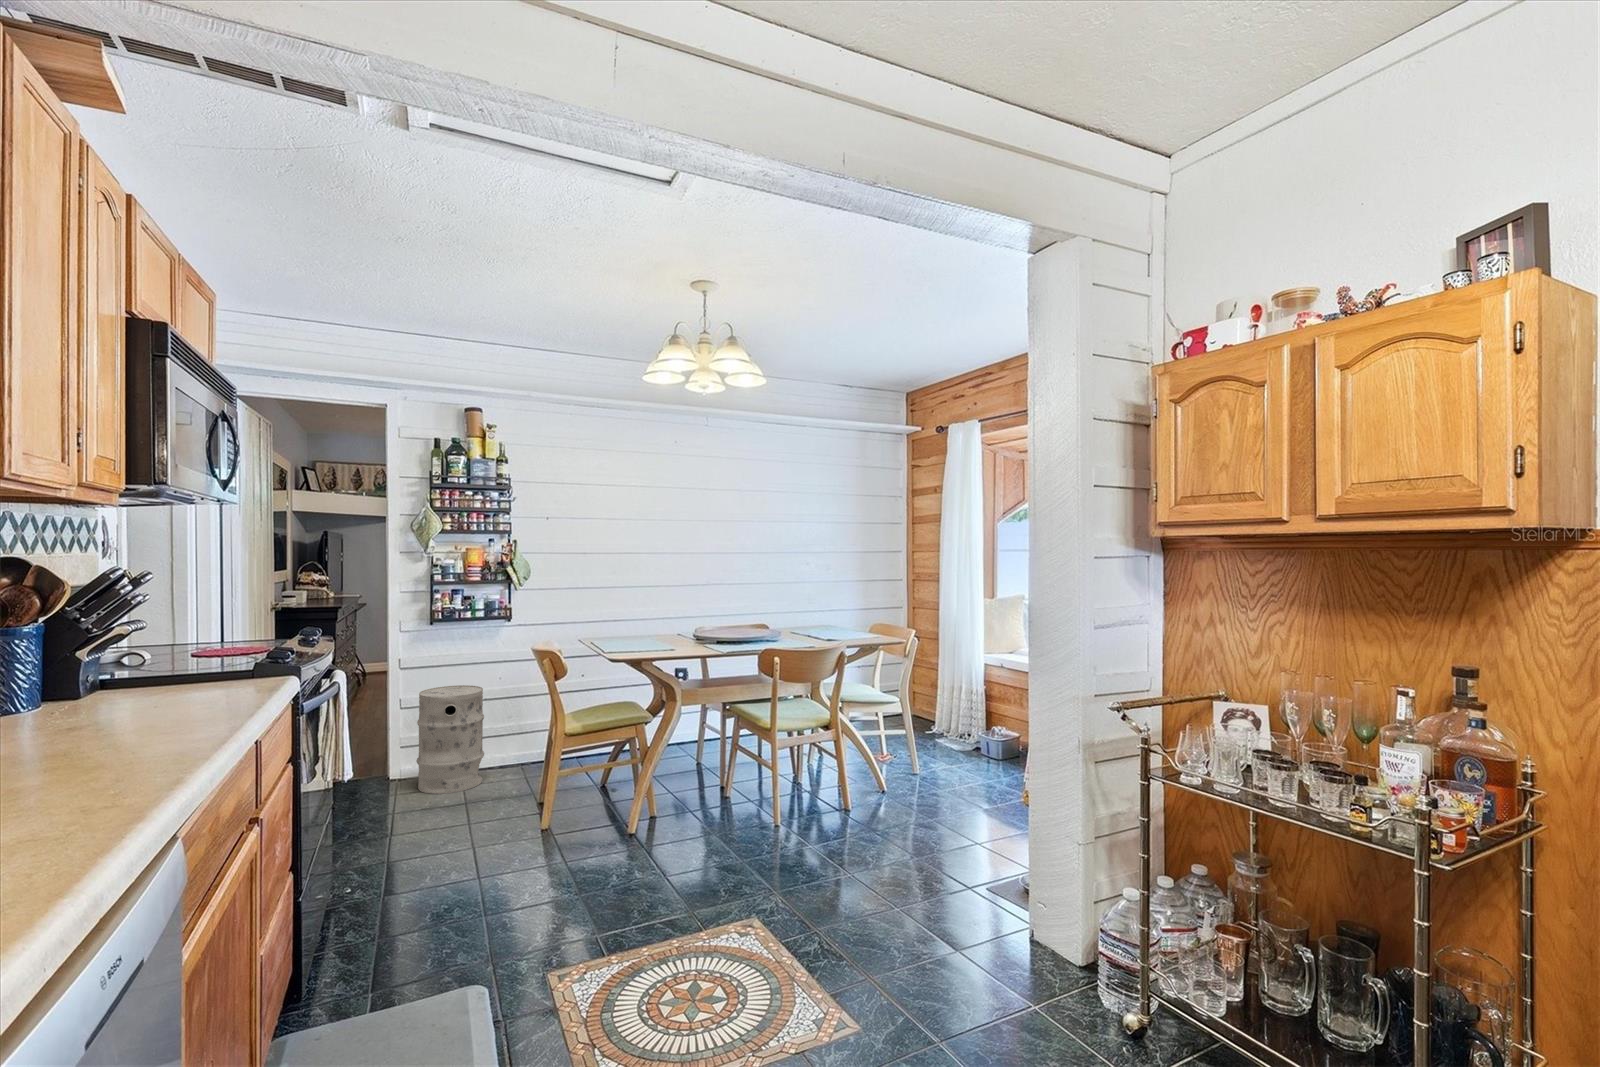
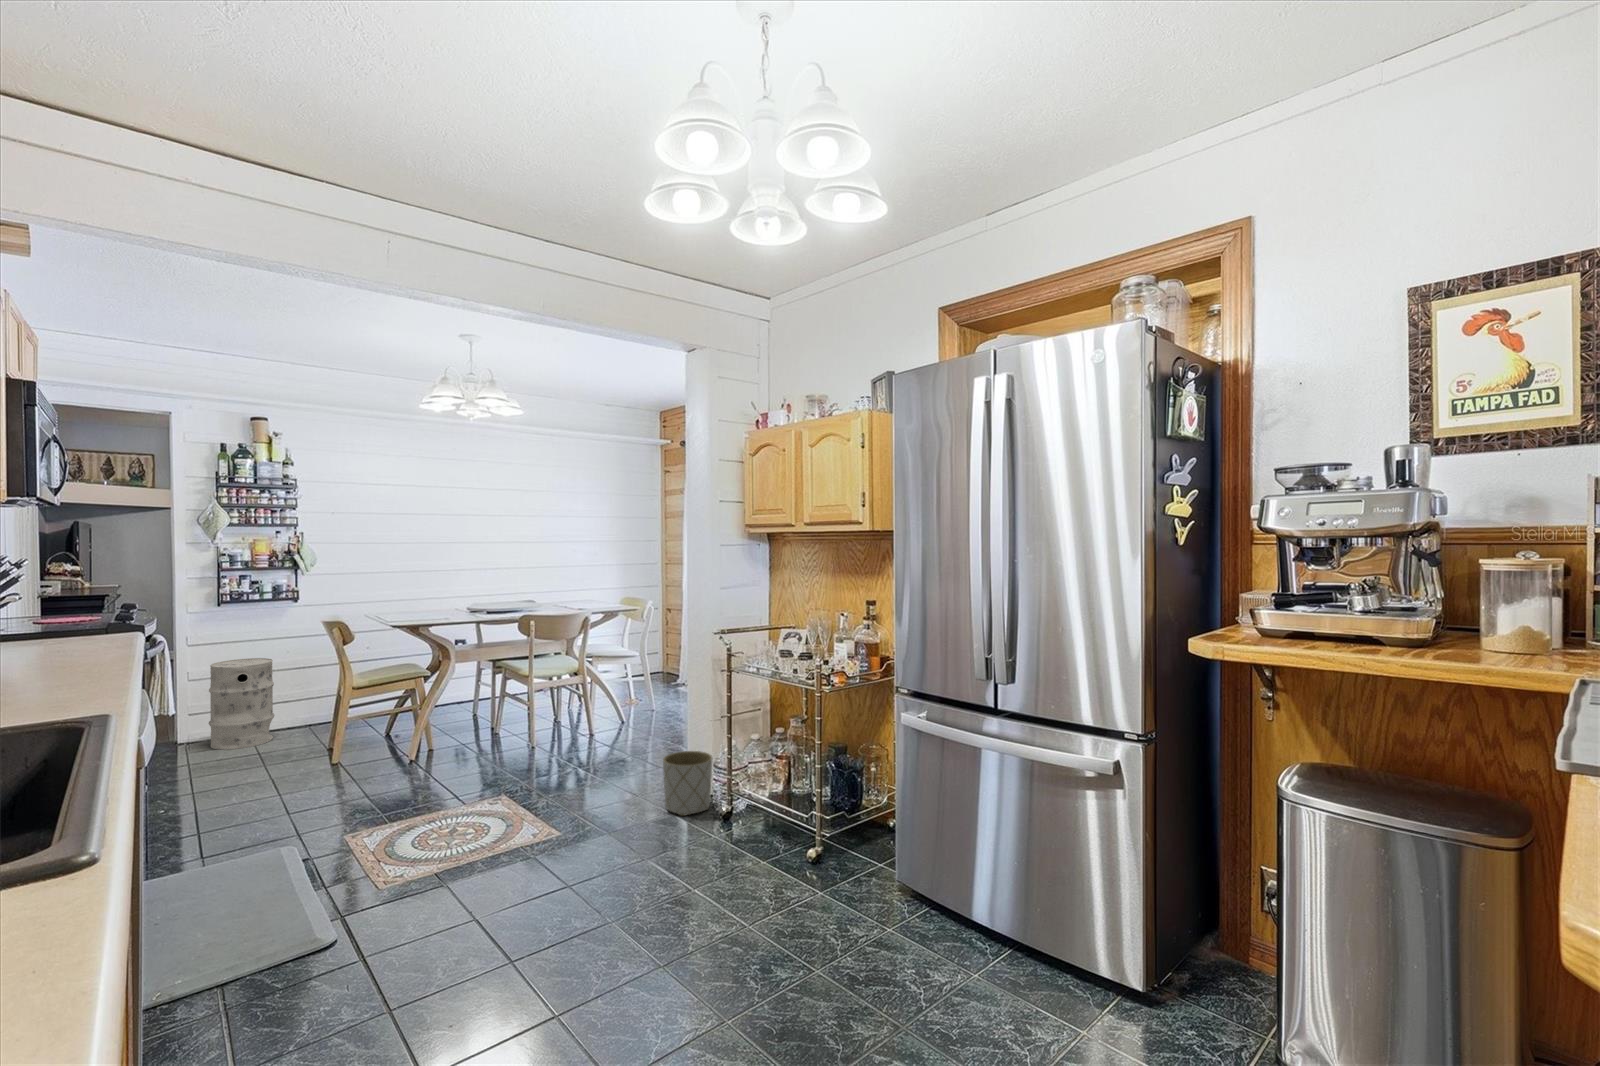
planter: none [1004,885,1088,1004] -> present [663,751,712,816]

